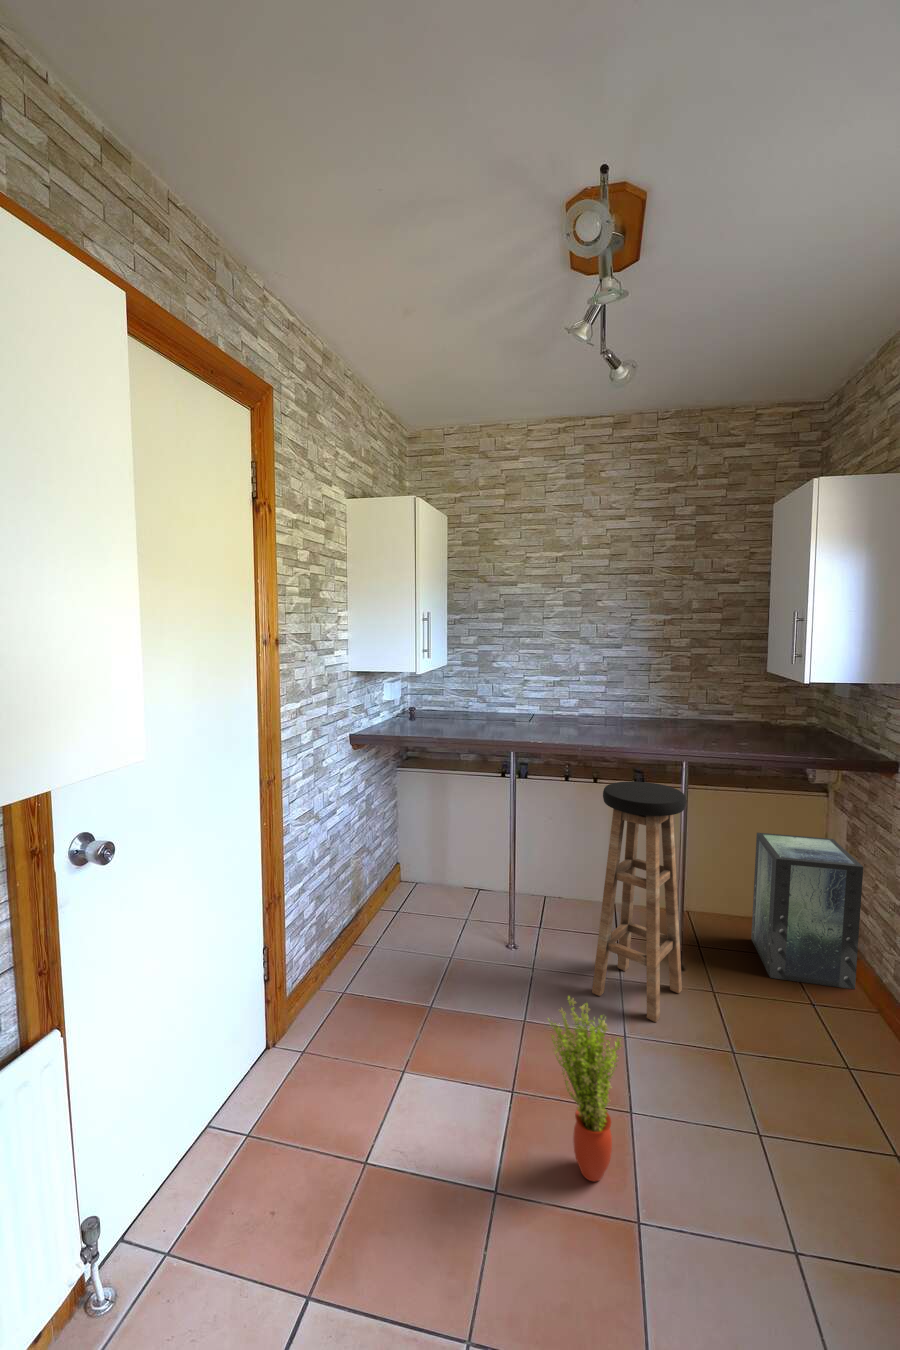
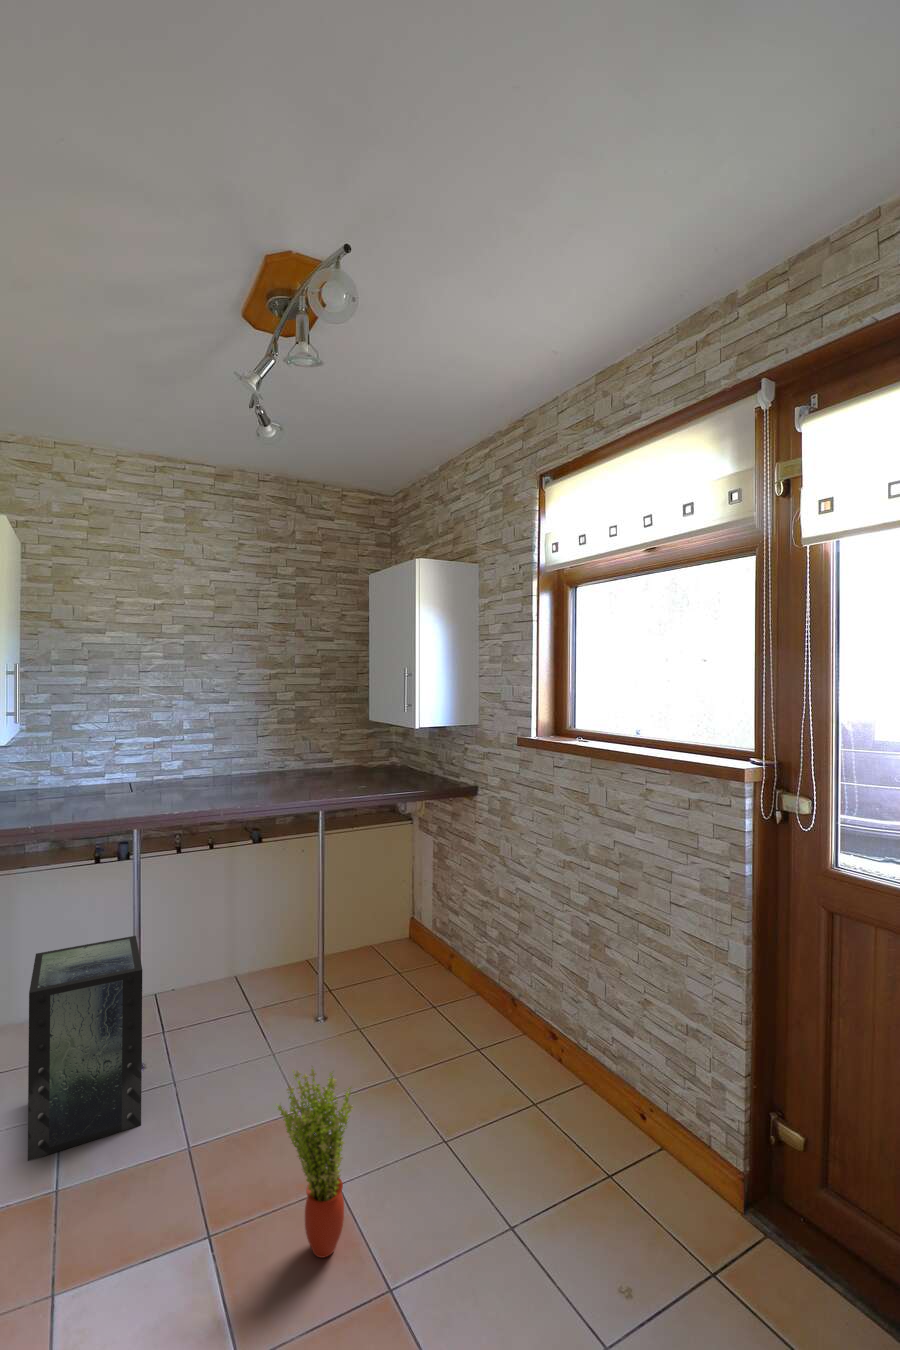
bar stool: present [592,781,686,1022] -> none [251,837,335,1079]
storage box: present [751,833,863,989] -> present [28,936,142,1161]

